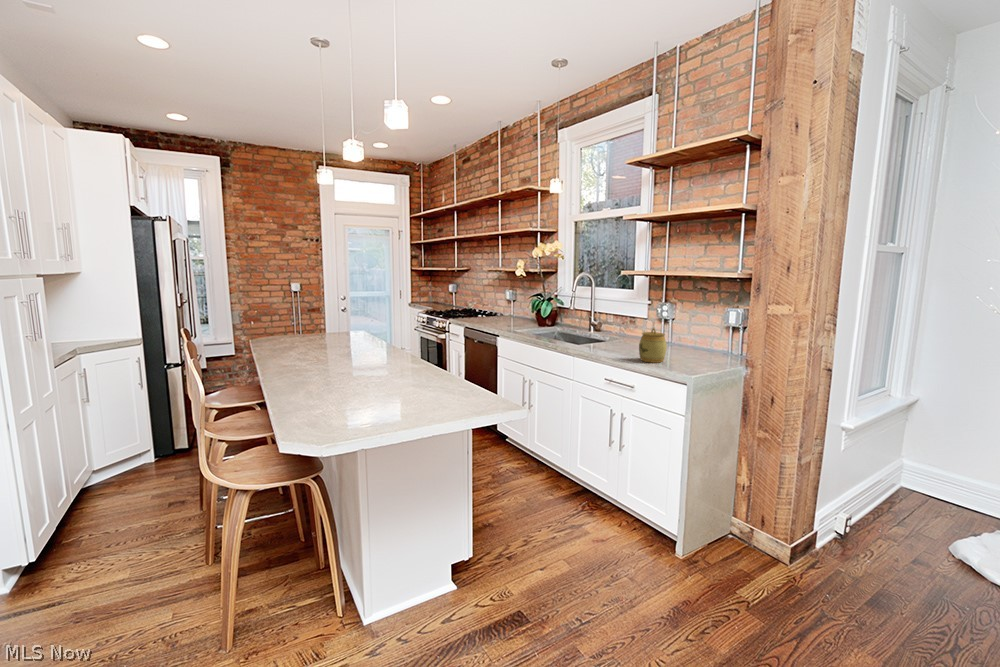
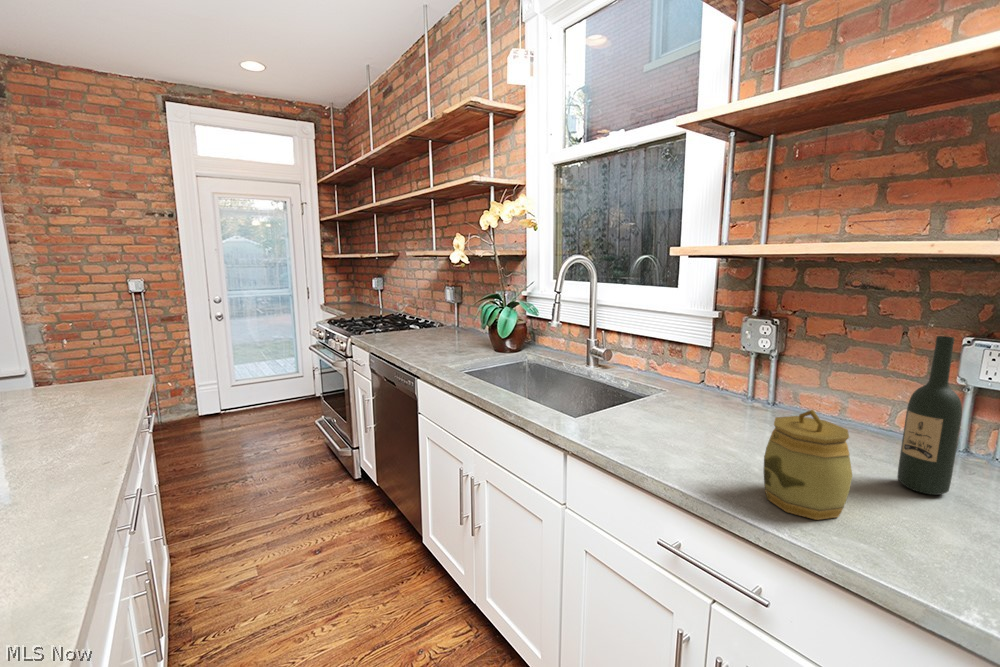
wine bottle: none [692,304,709,360] -> present [897,336,962,495]

